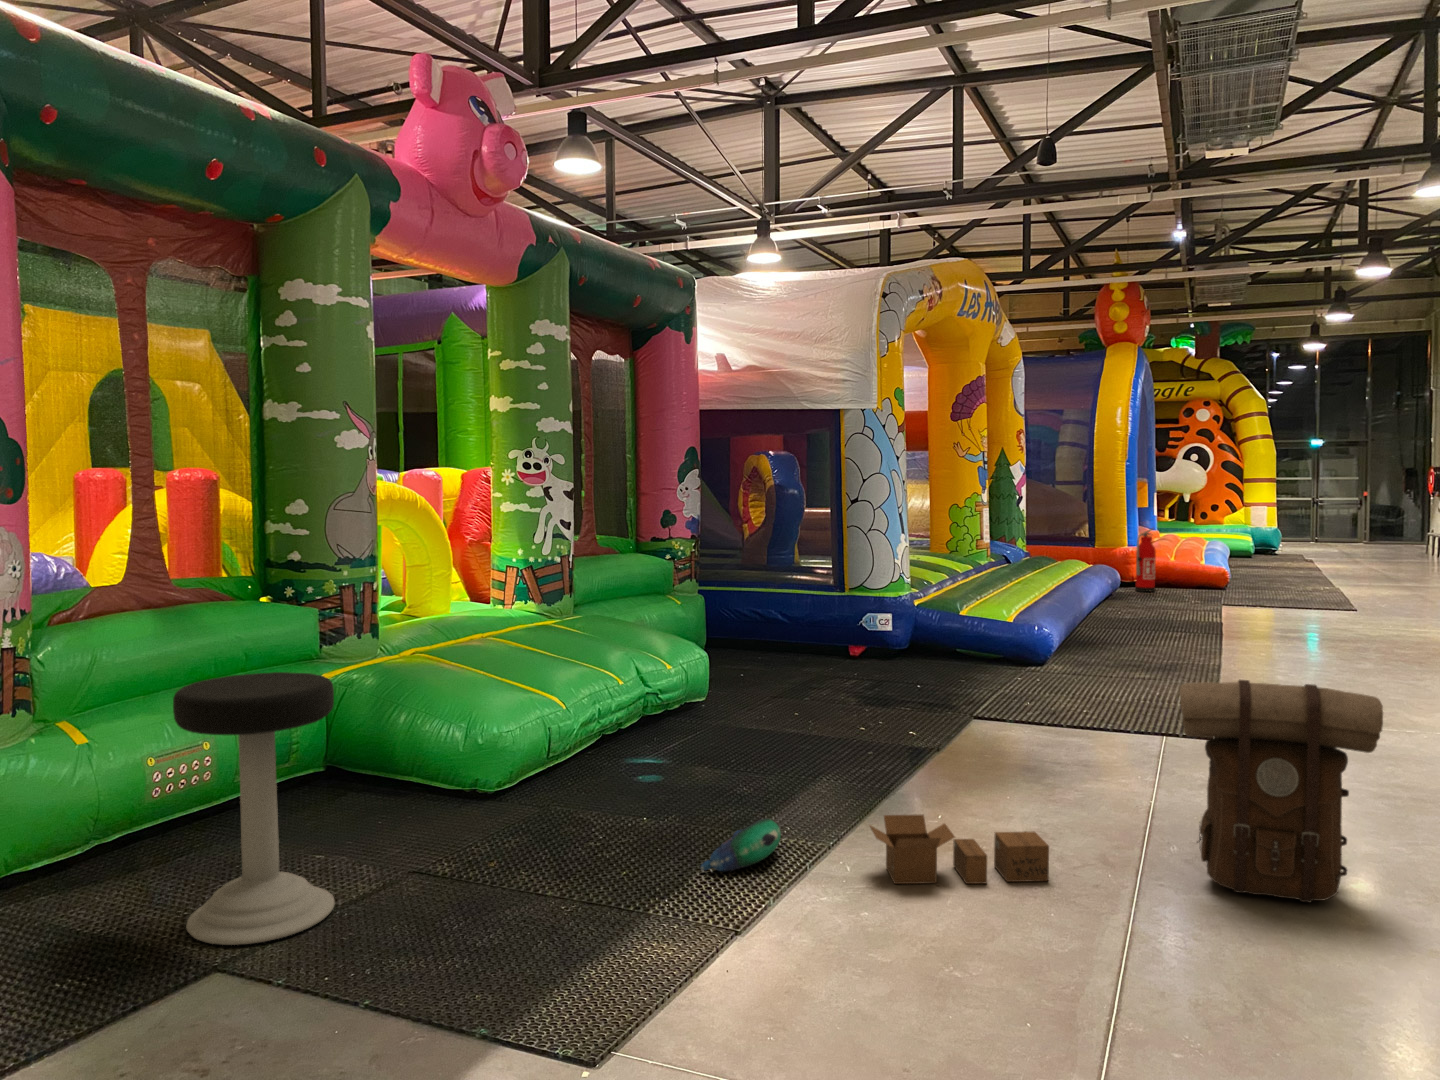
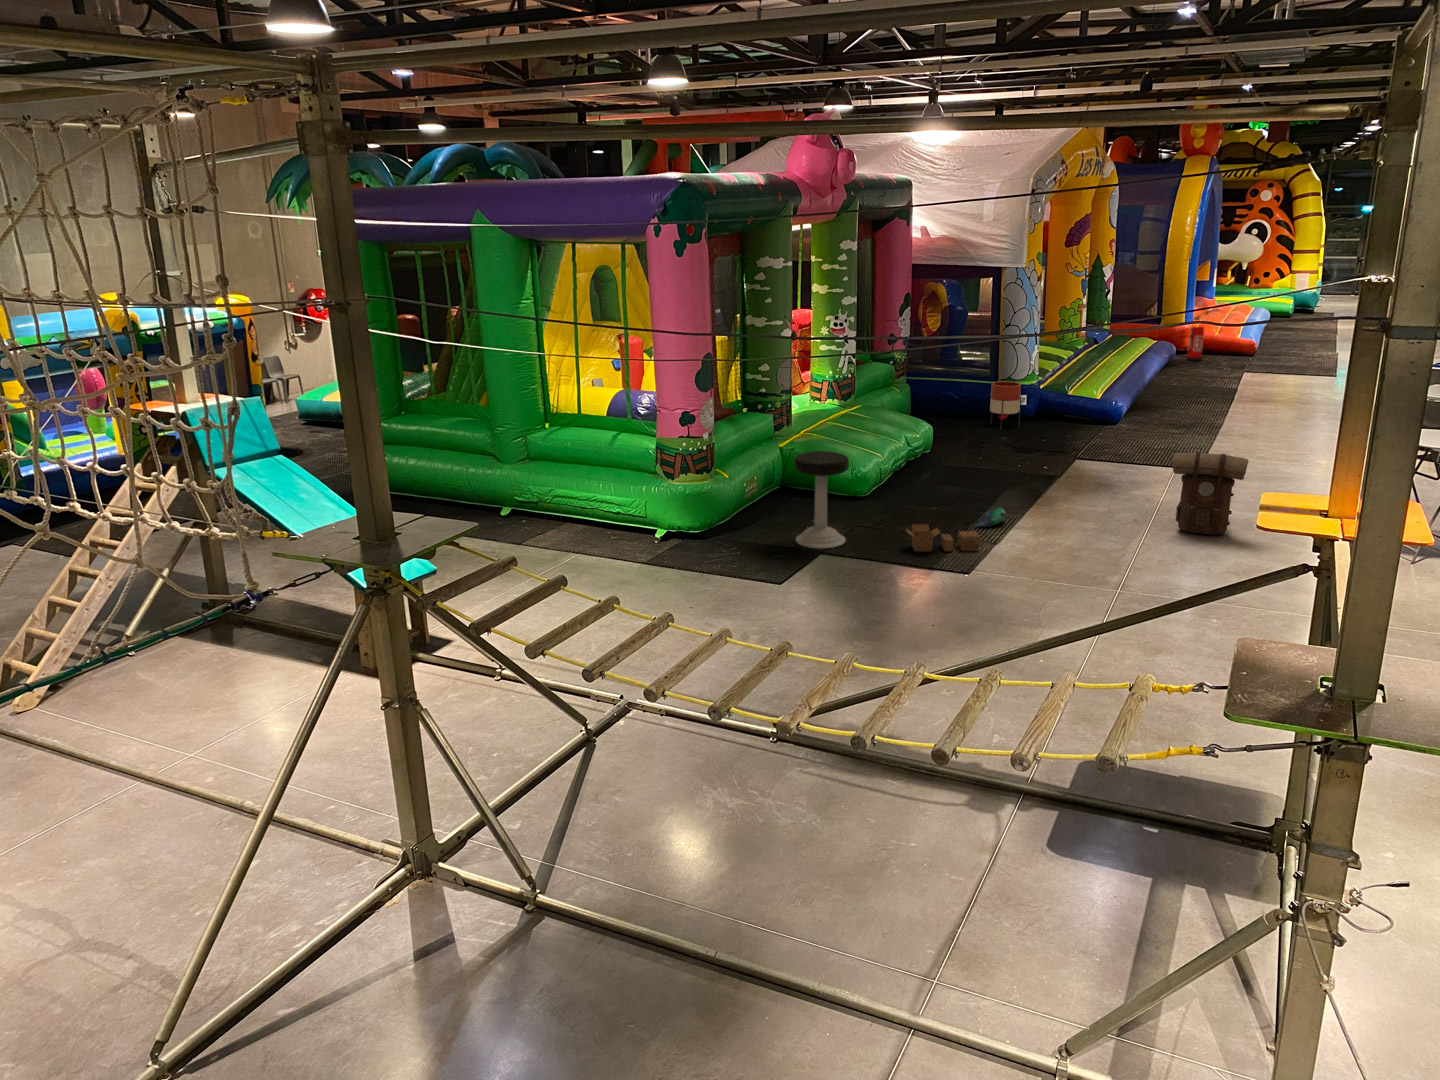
planter: none [833,591,884,670] -> present [990,381,1021,429]
cardboard box: present [870,815,1049,884] -> present [907,524,980,552]

